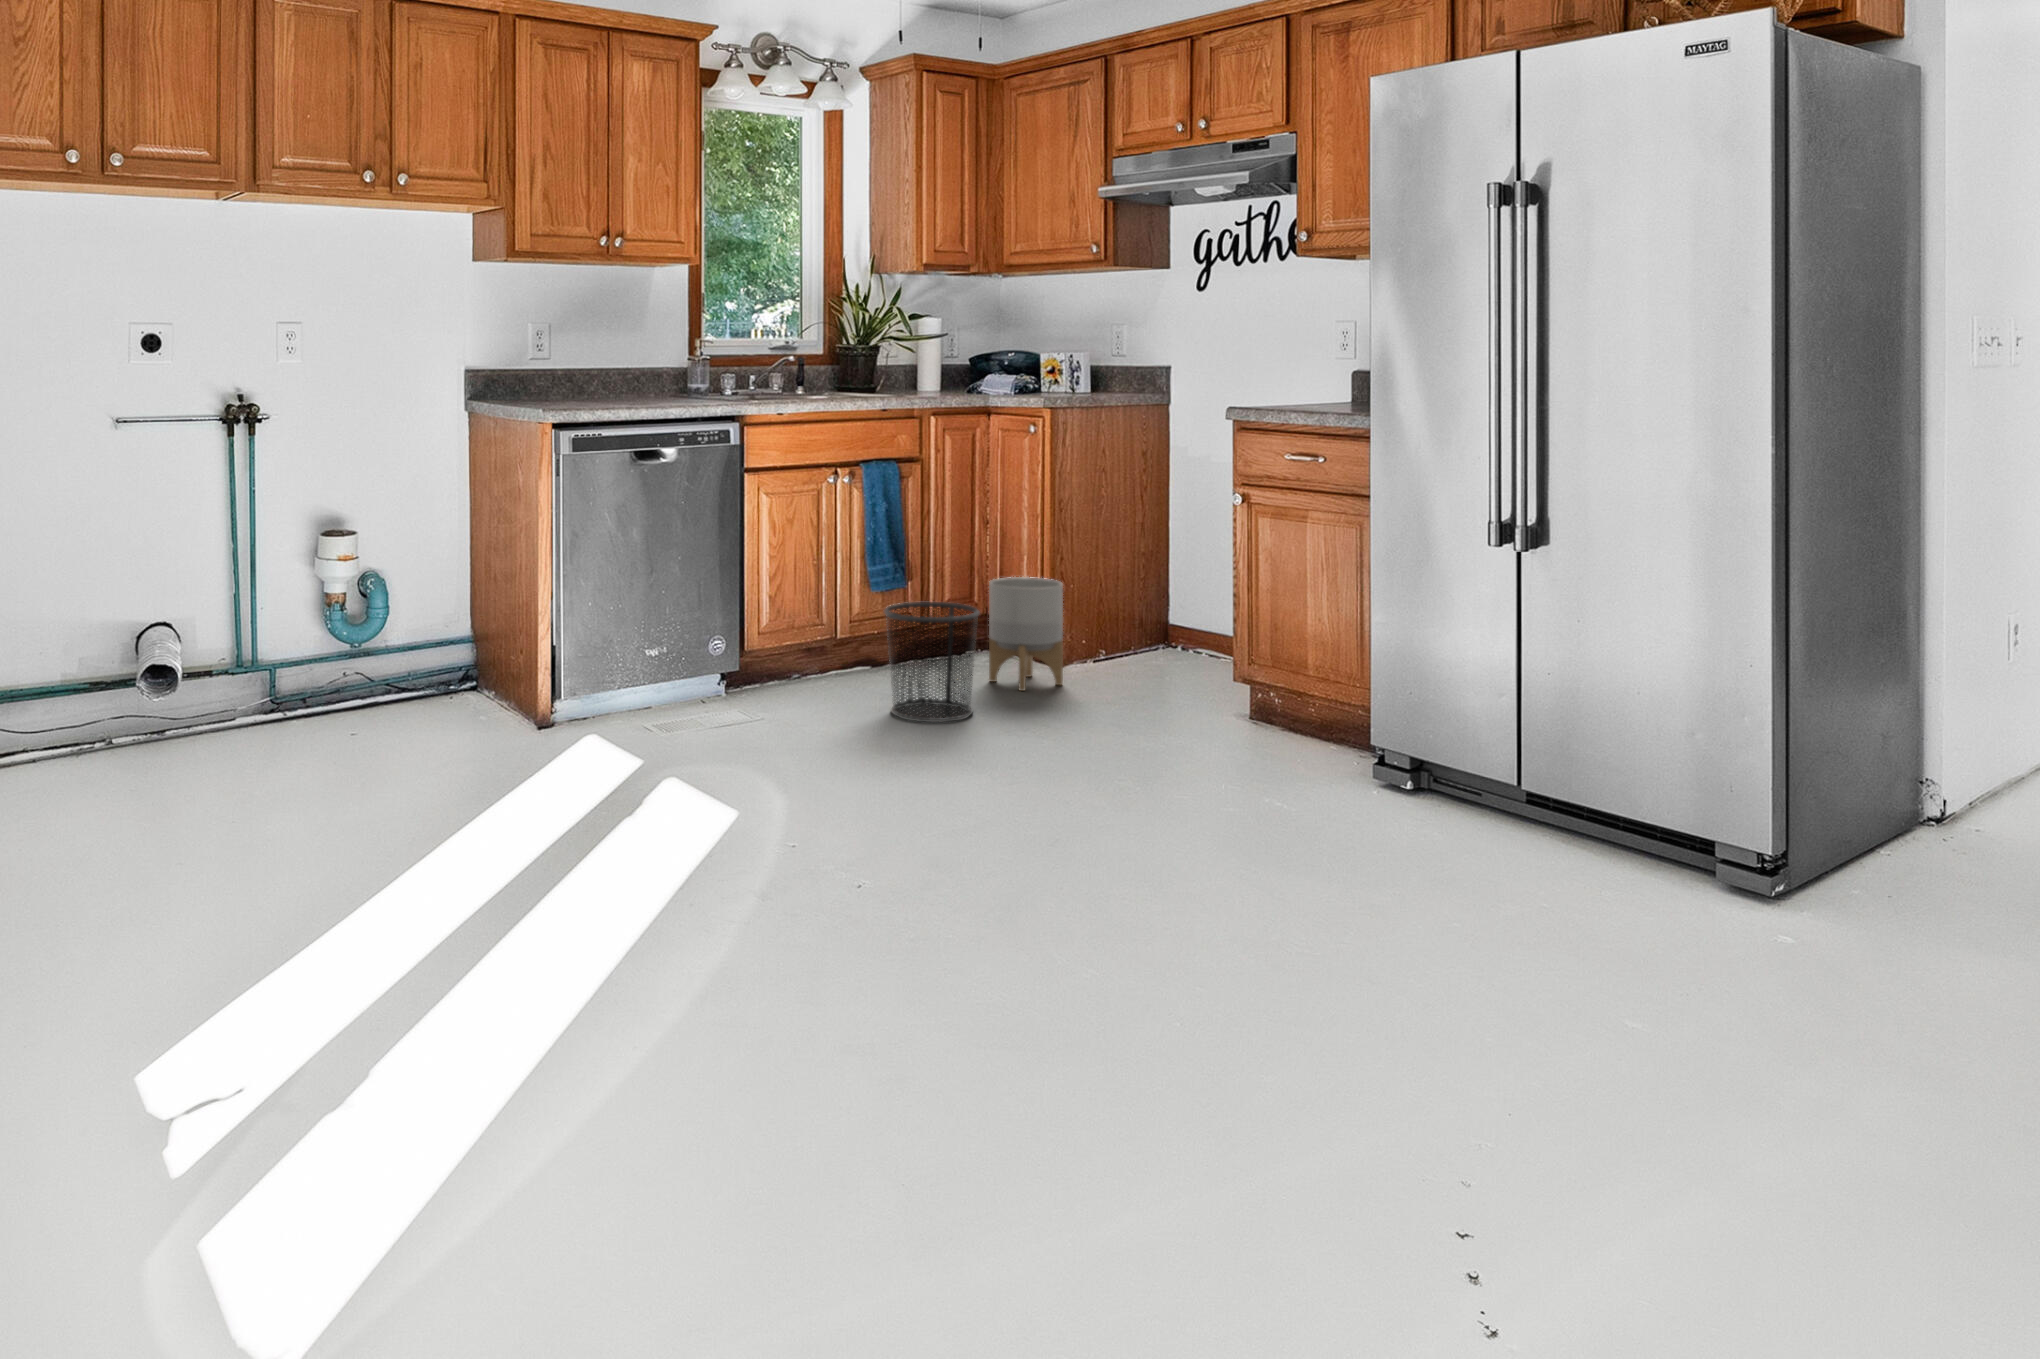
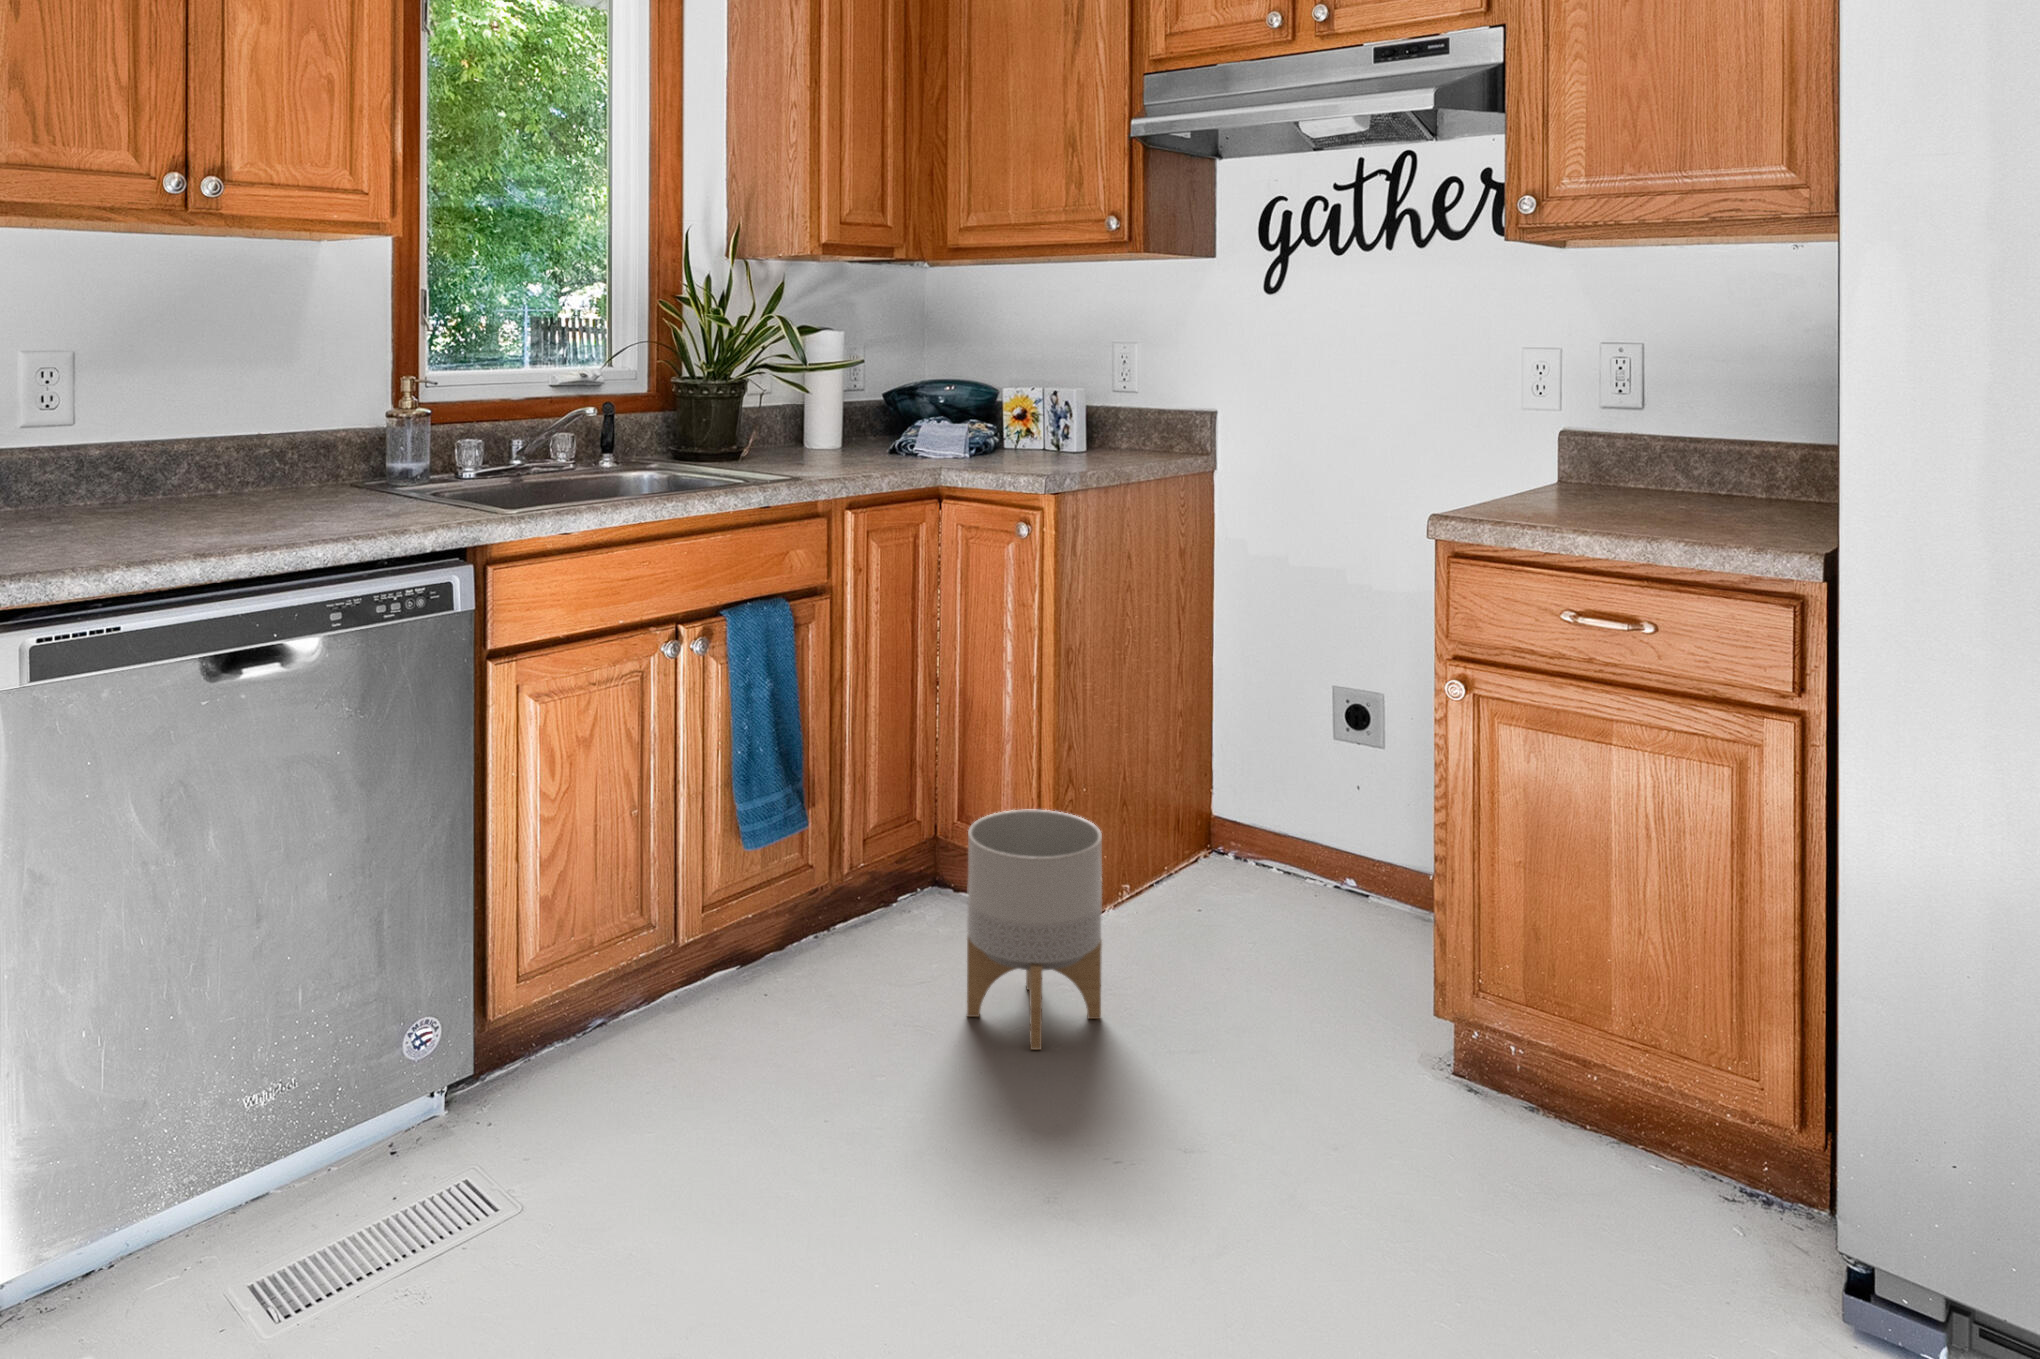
waste bin: present [884,602,980,722] -> none [784,921,986,1229]

